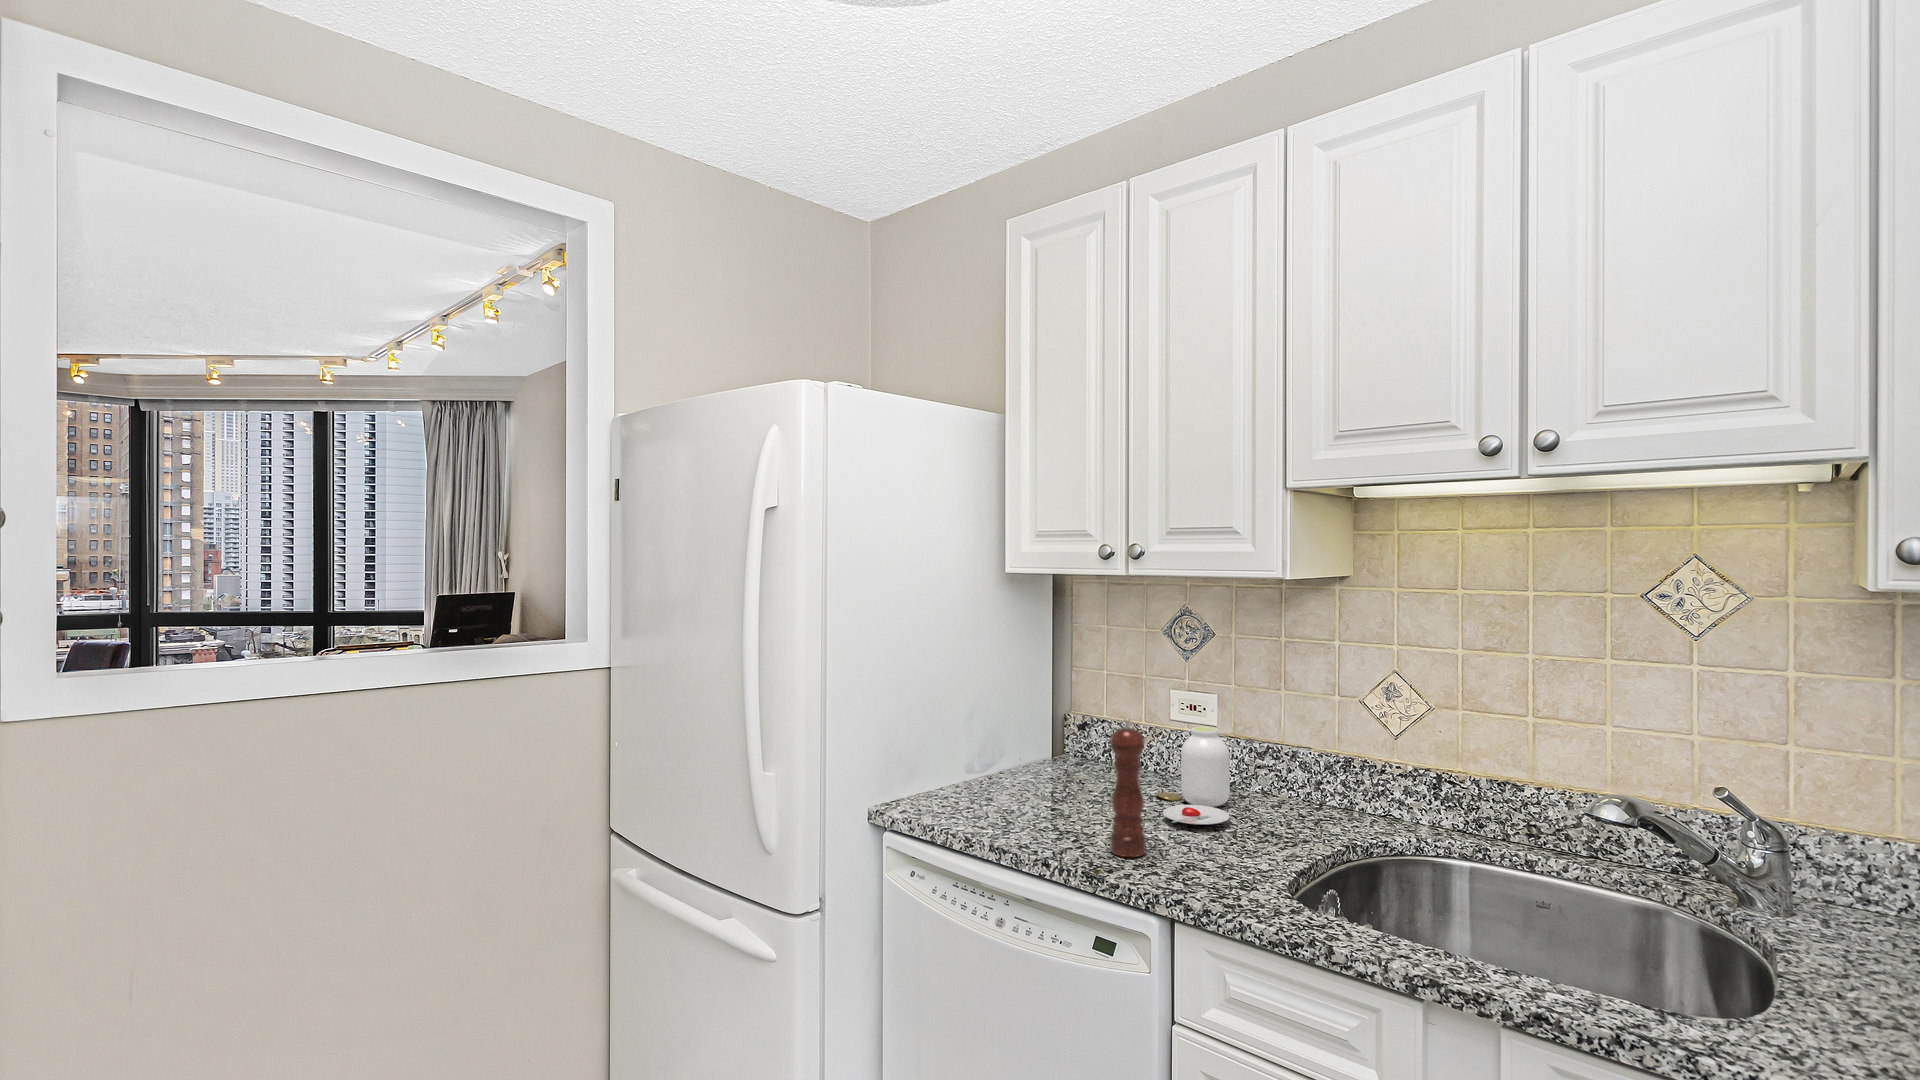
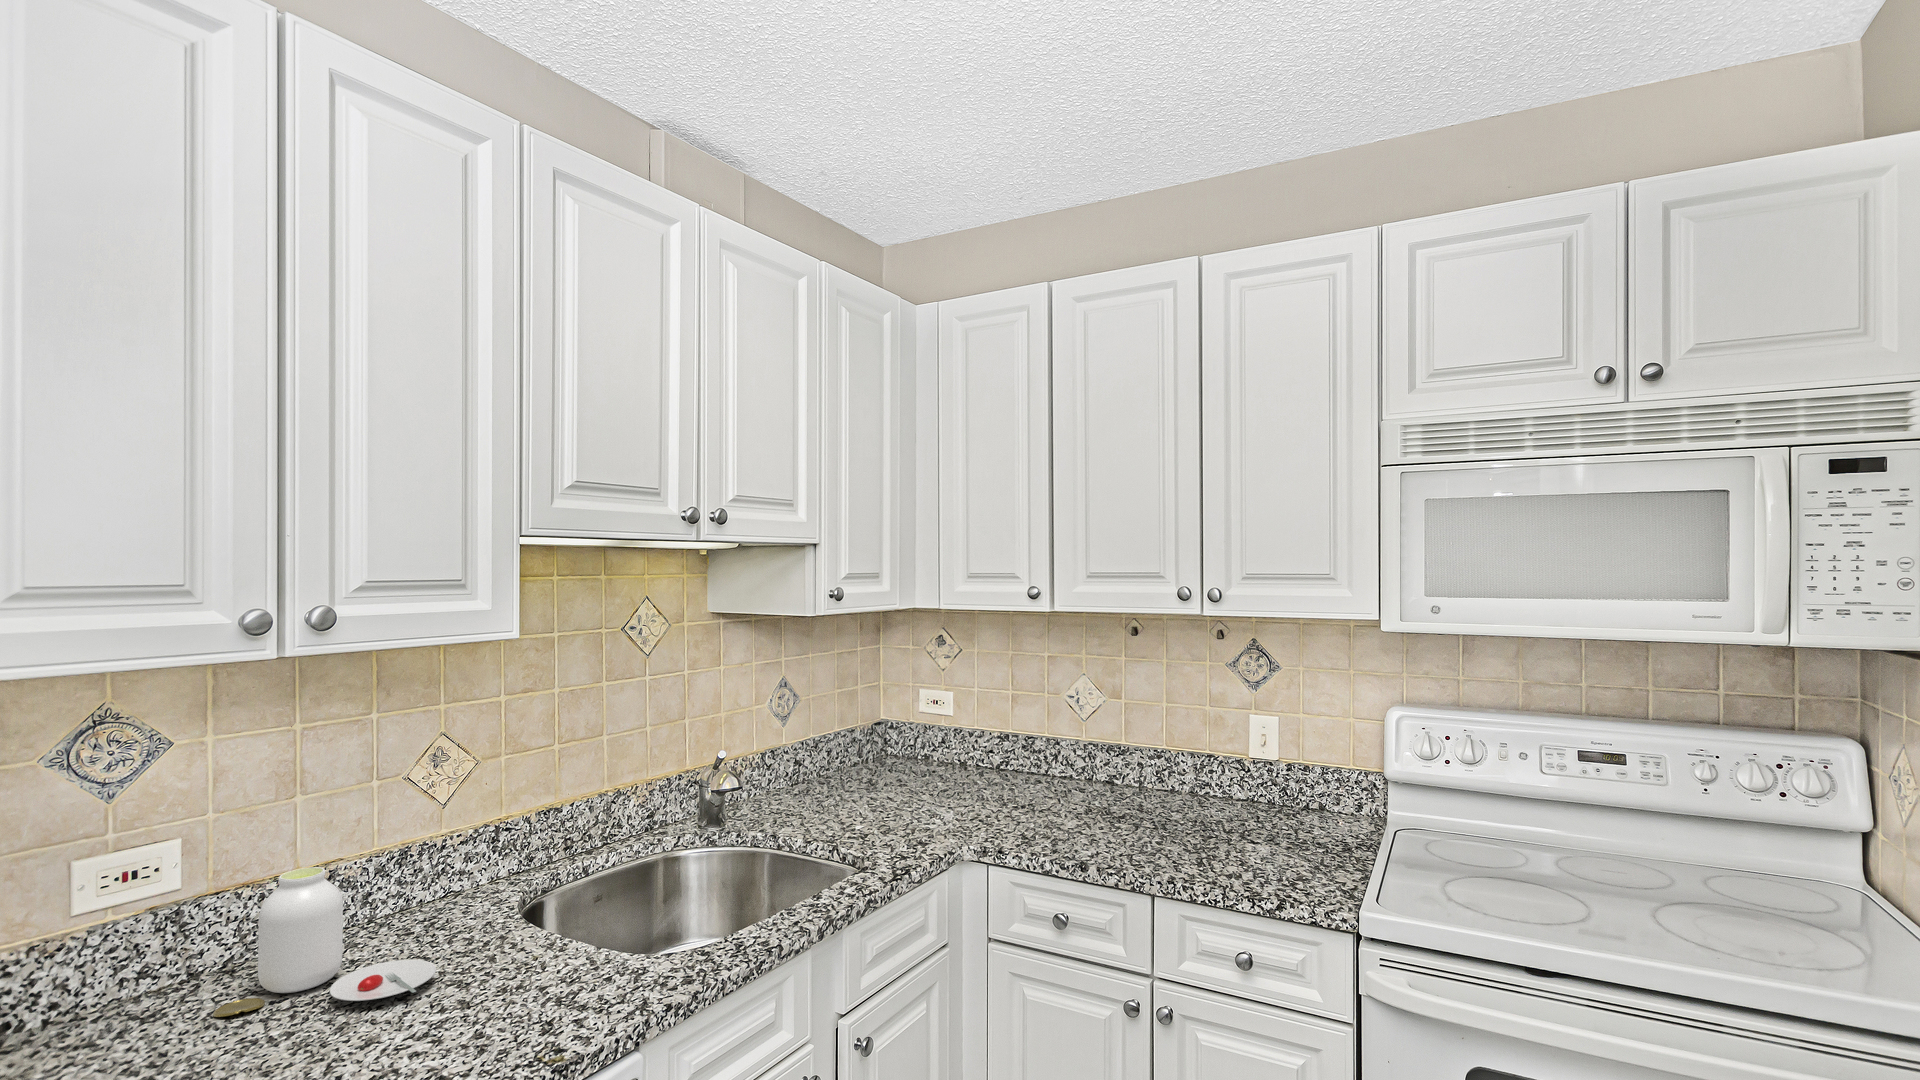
pepper mill: present [1110,718,1146,857] -> none [459,843,514,1043]

